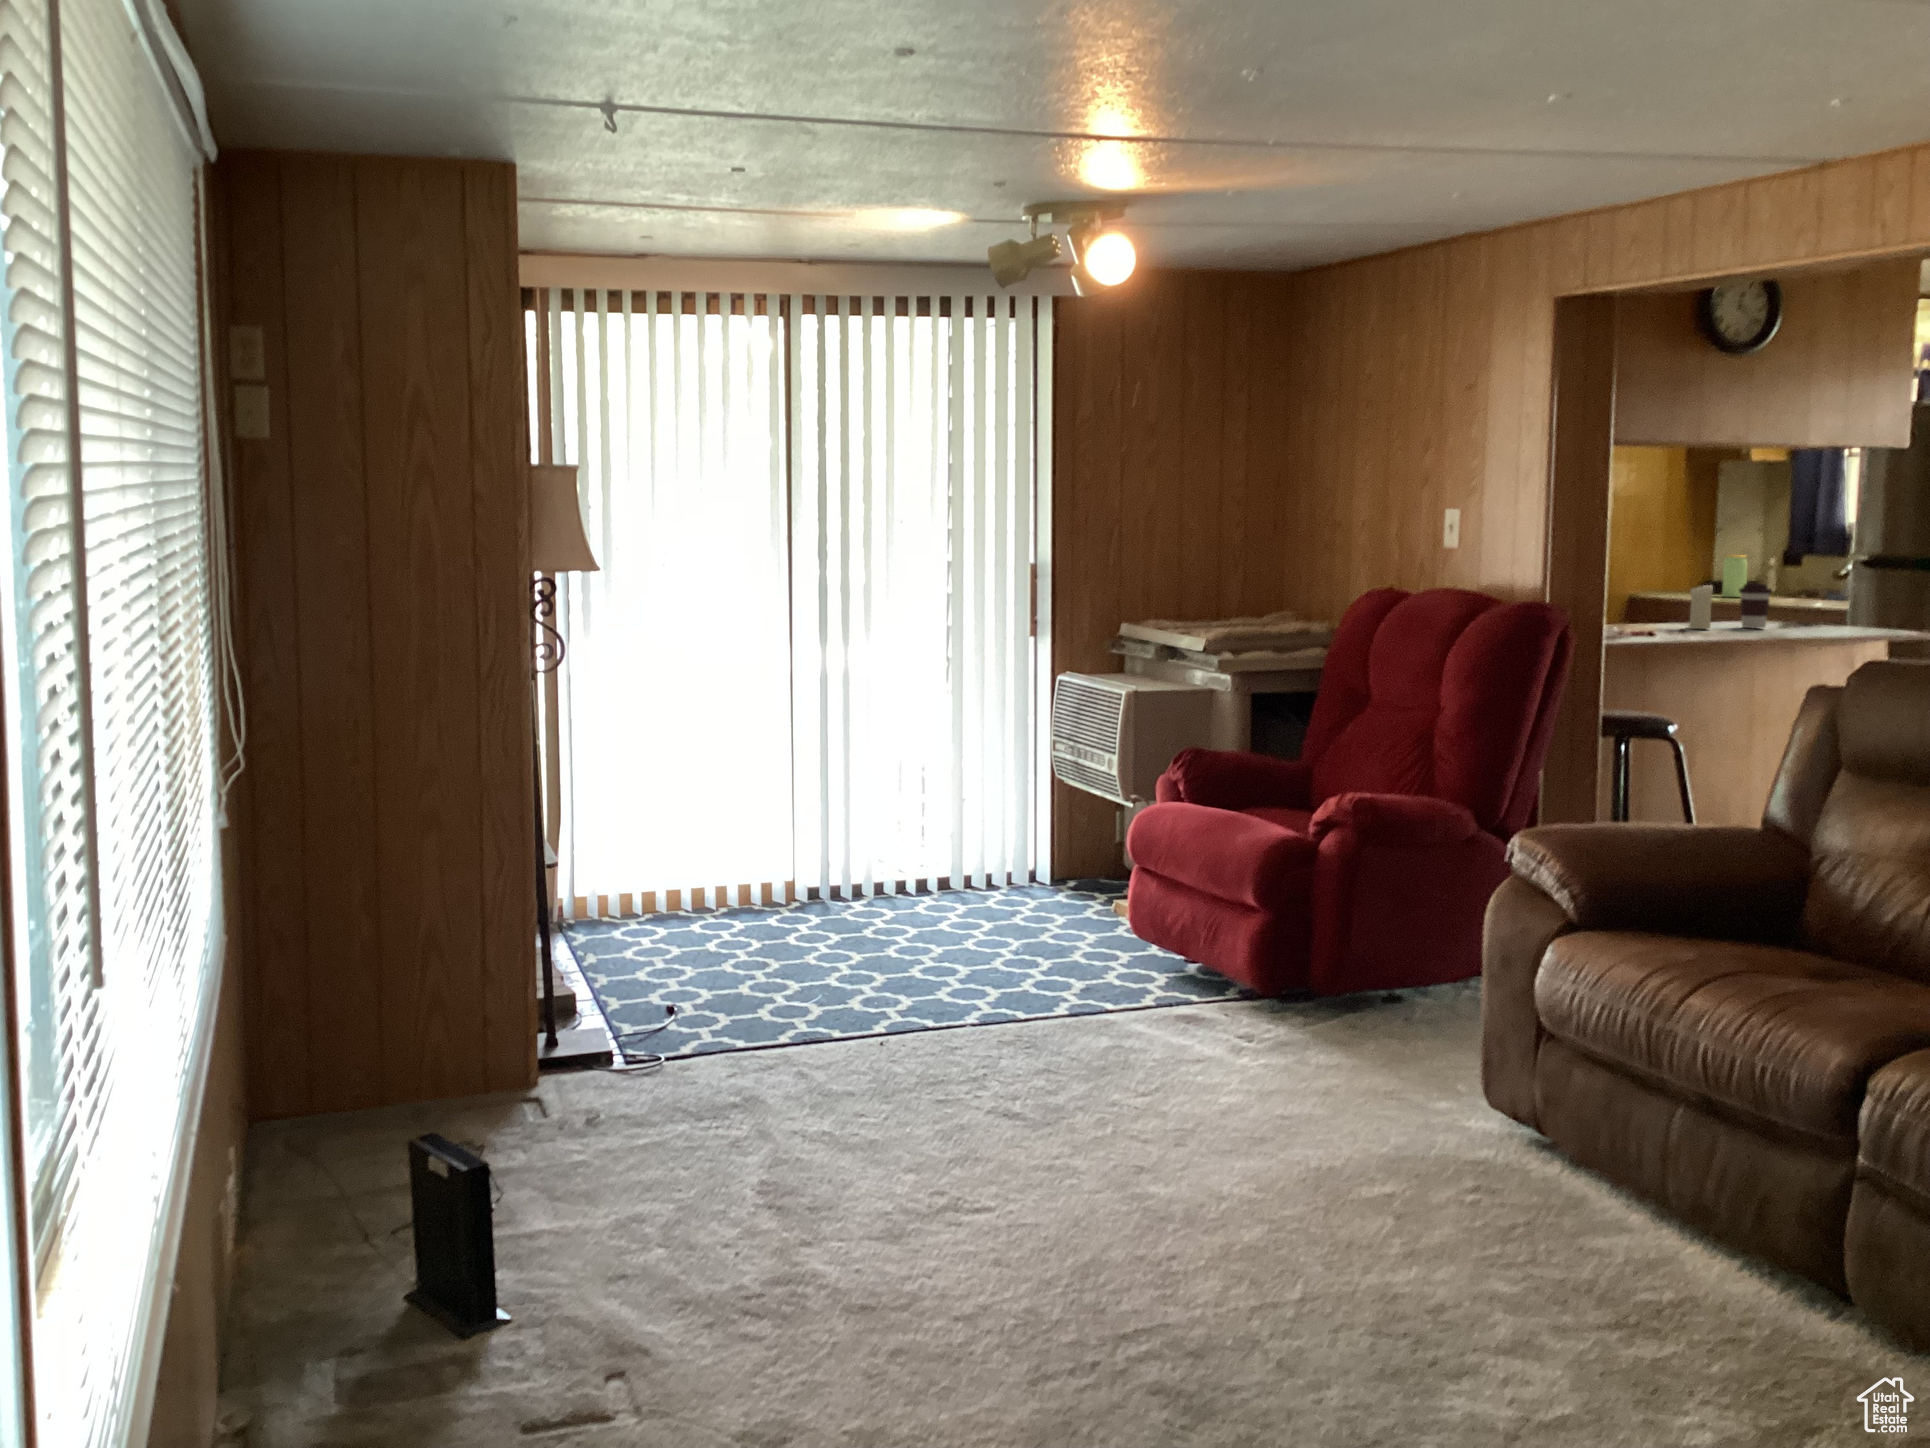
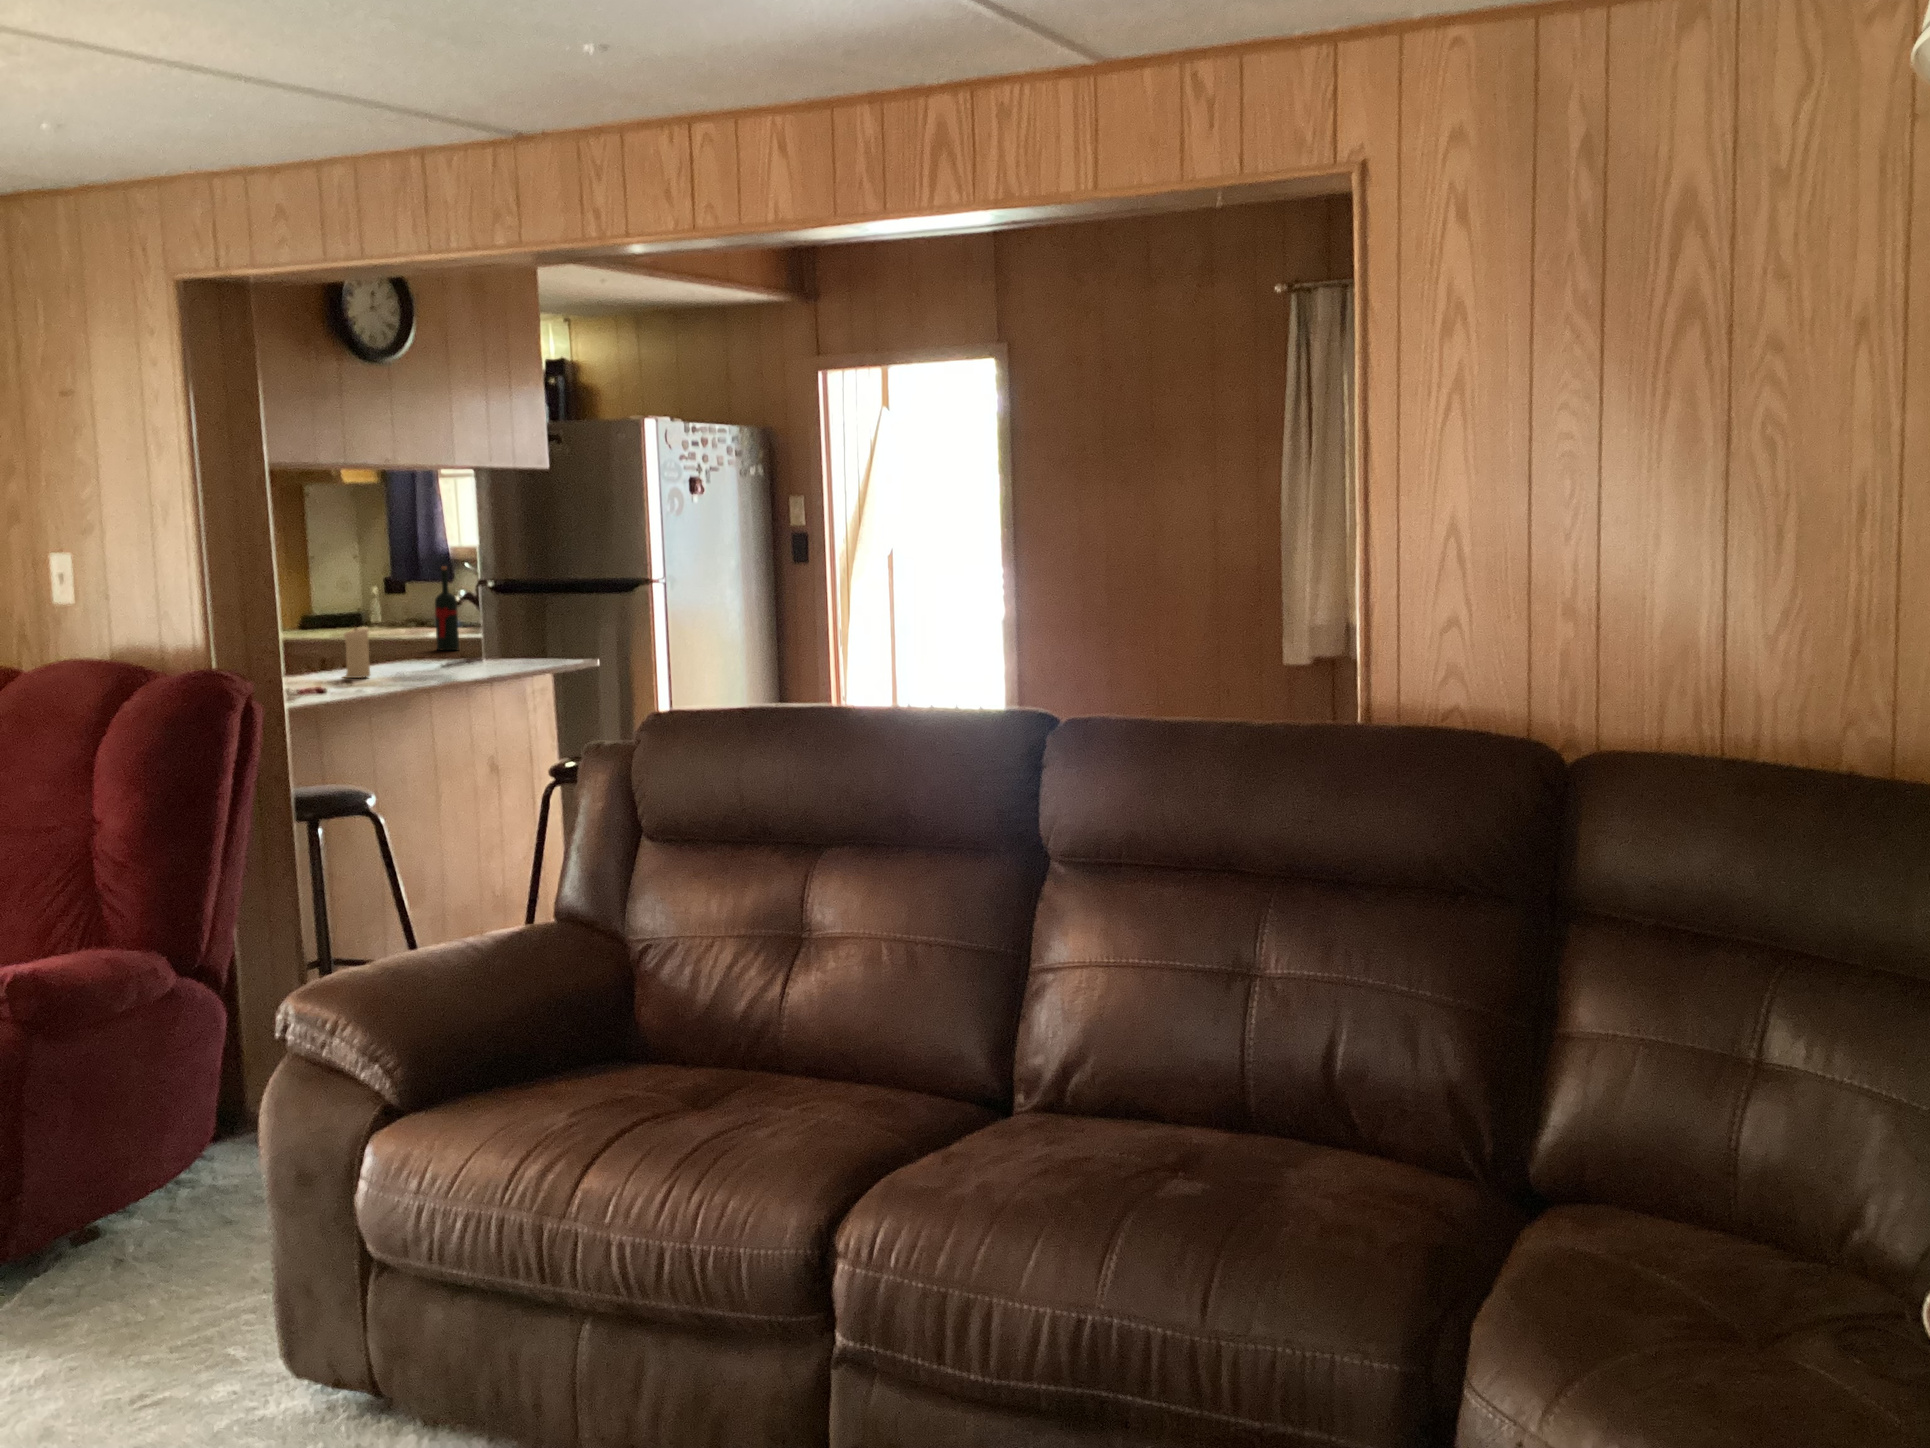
wine bottle: none [1805,537,1831,617] -> present [435,566,459,650]
jar: present [1722,555,1747,597] -> none [328,586,355,631]
coffee cup: present [1739,584,1772,629] -> none [390,622,424,671]

